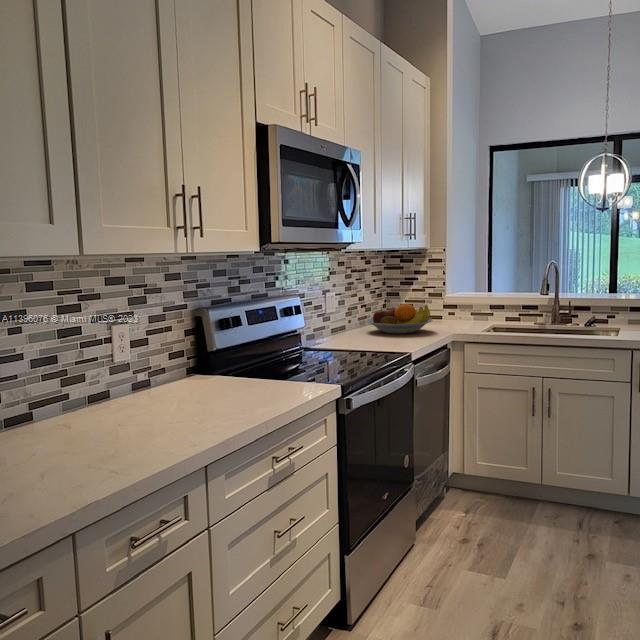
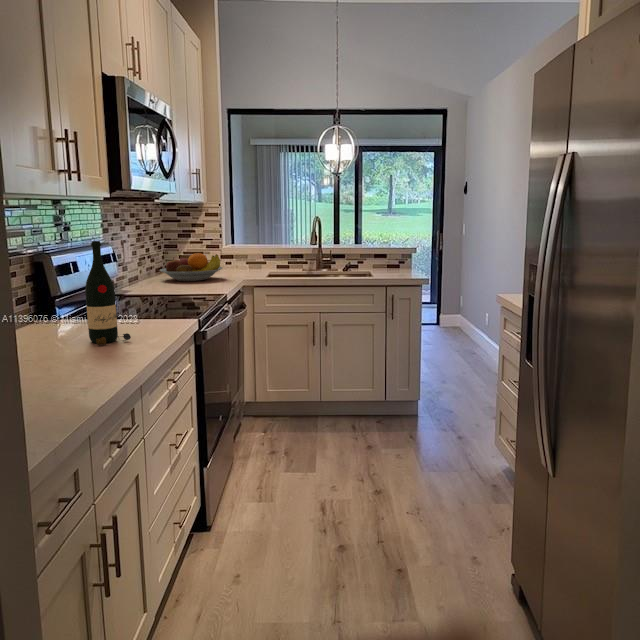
wine bottle: none [202,302,244,412] -> present [85,241,131,345]

